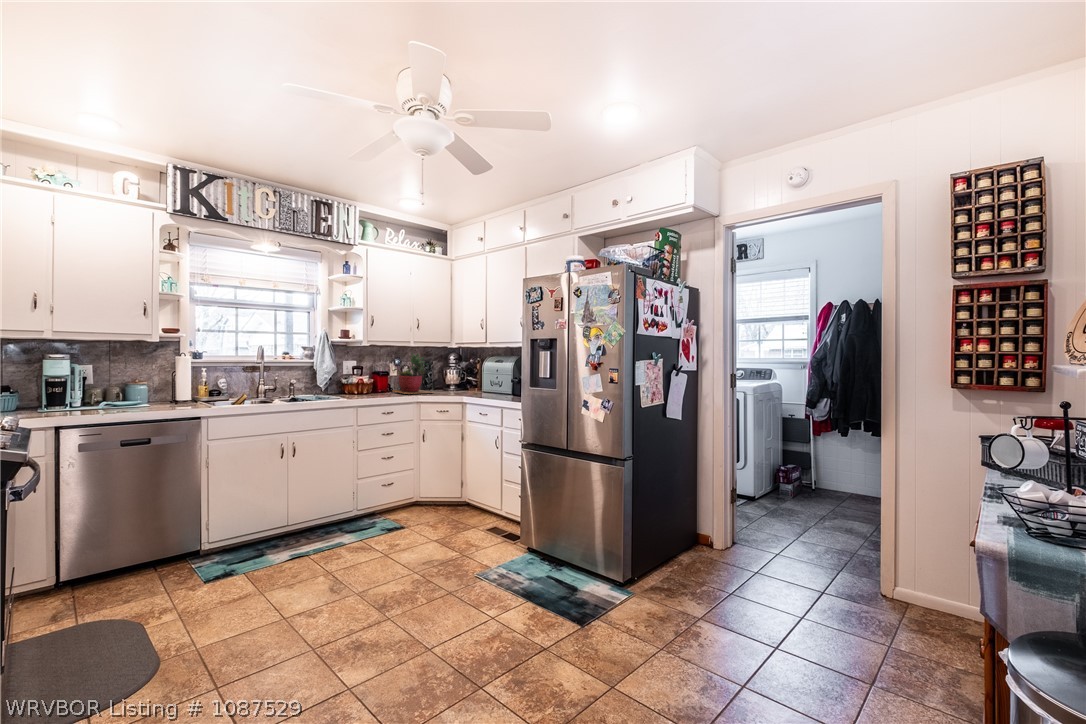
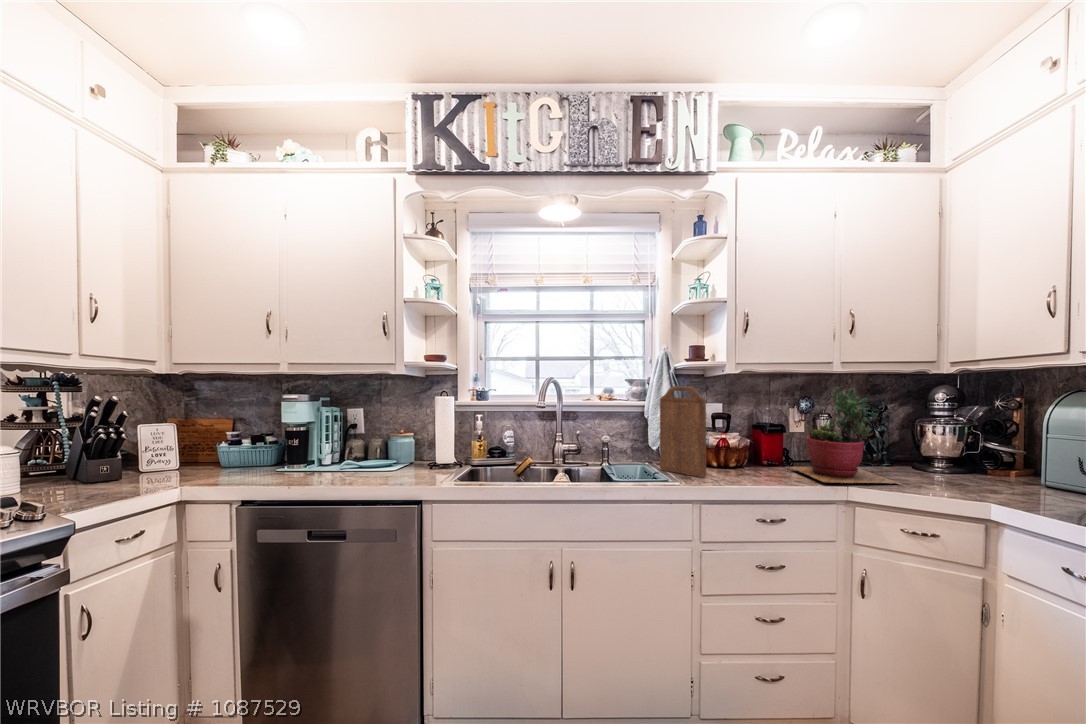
cutting board: none [327,352,353,396] -> present [660,386,706,477]

